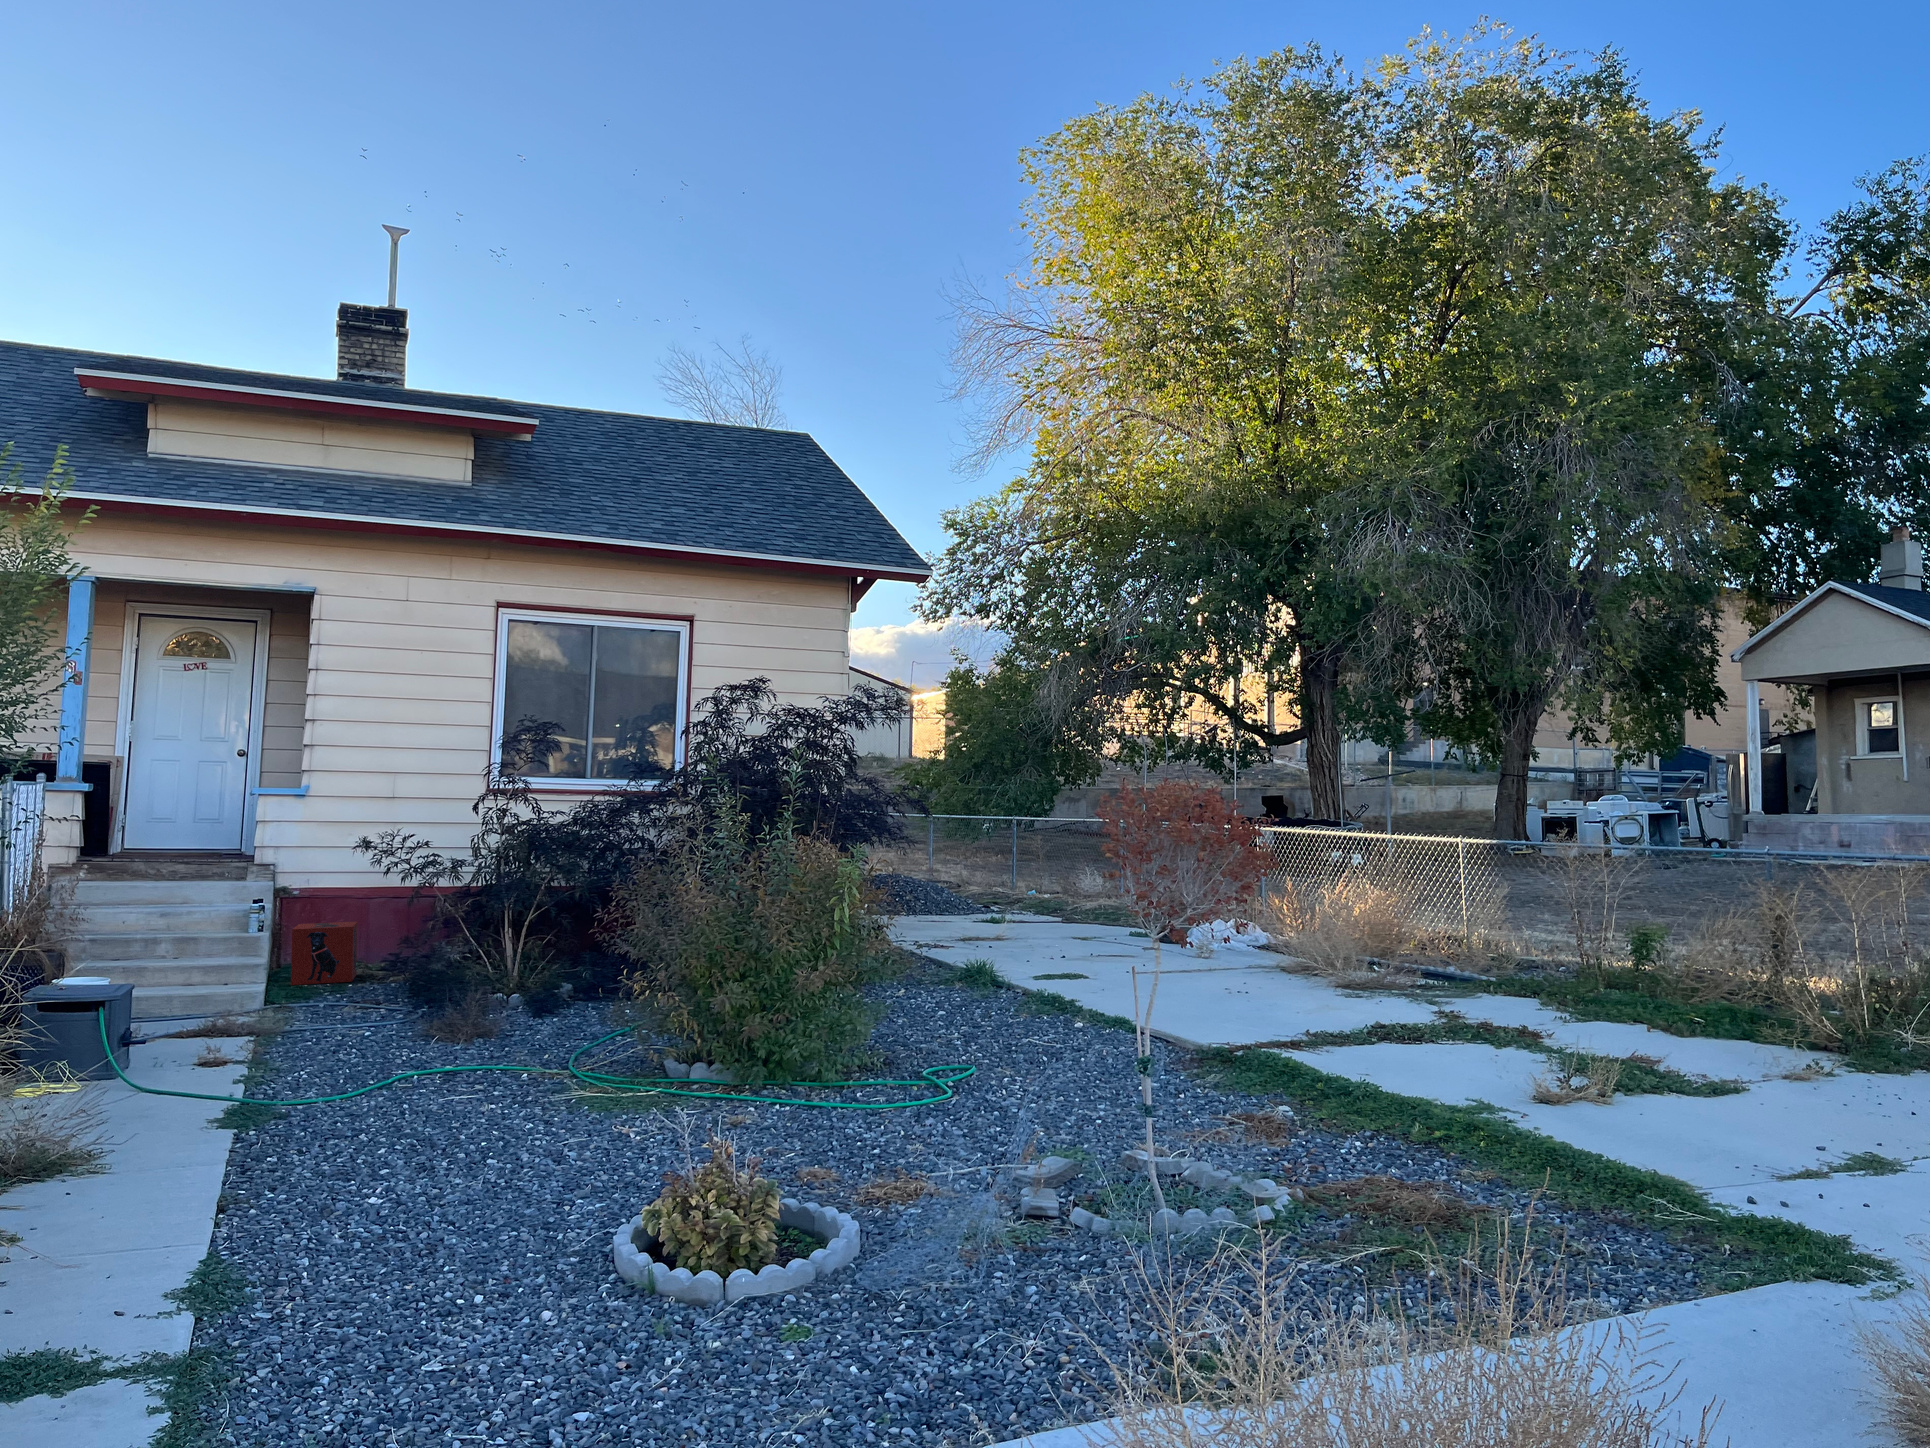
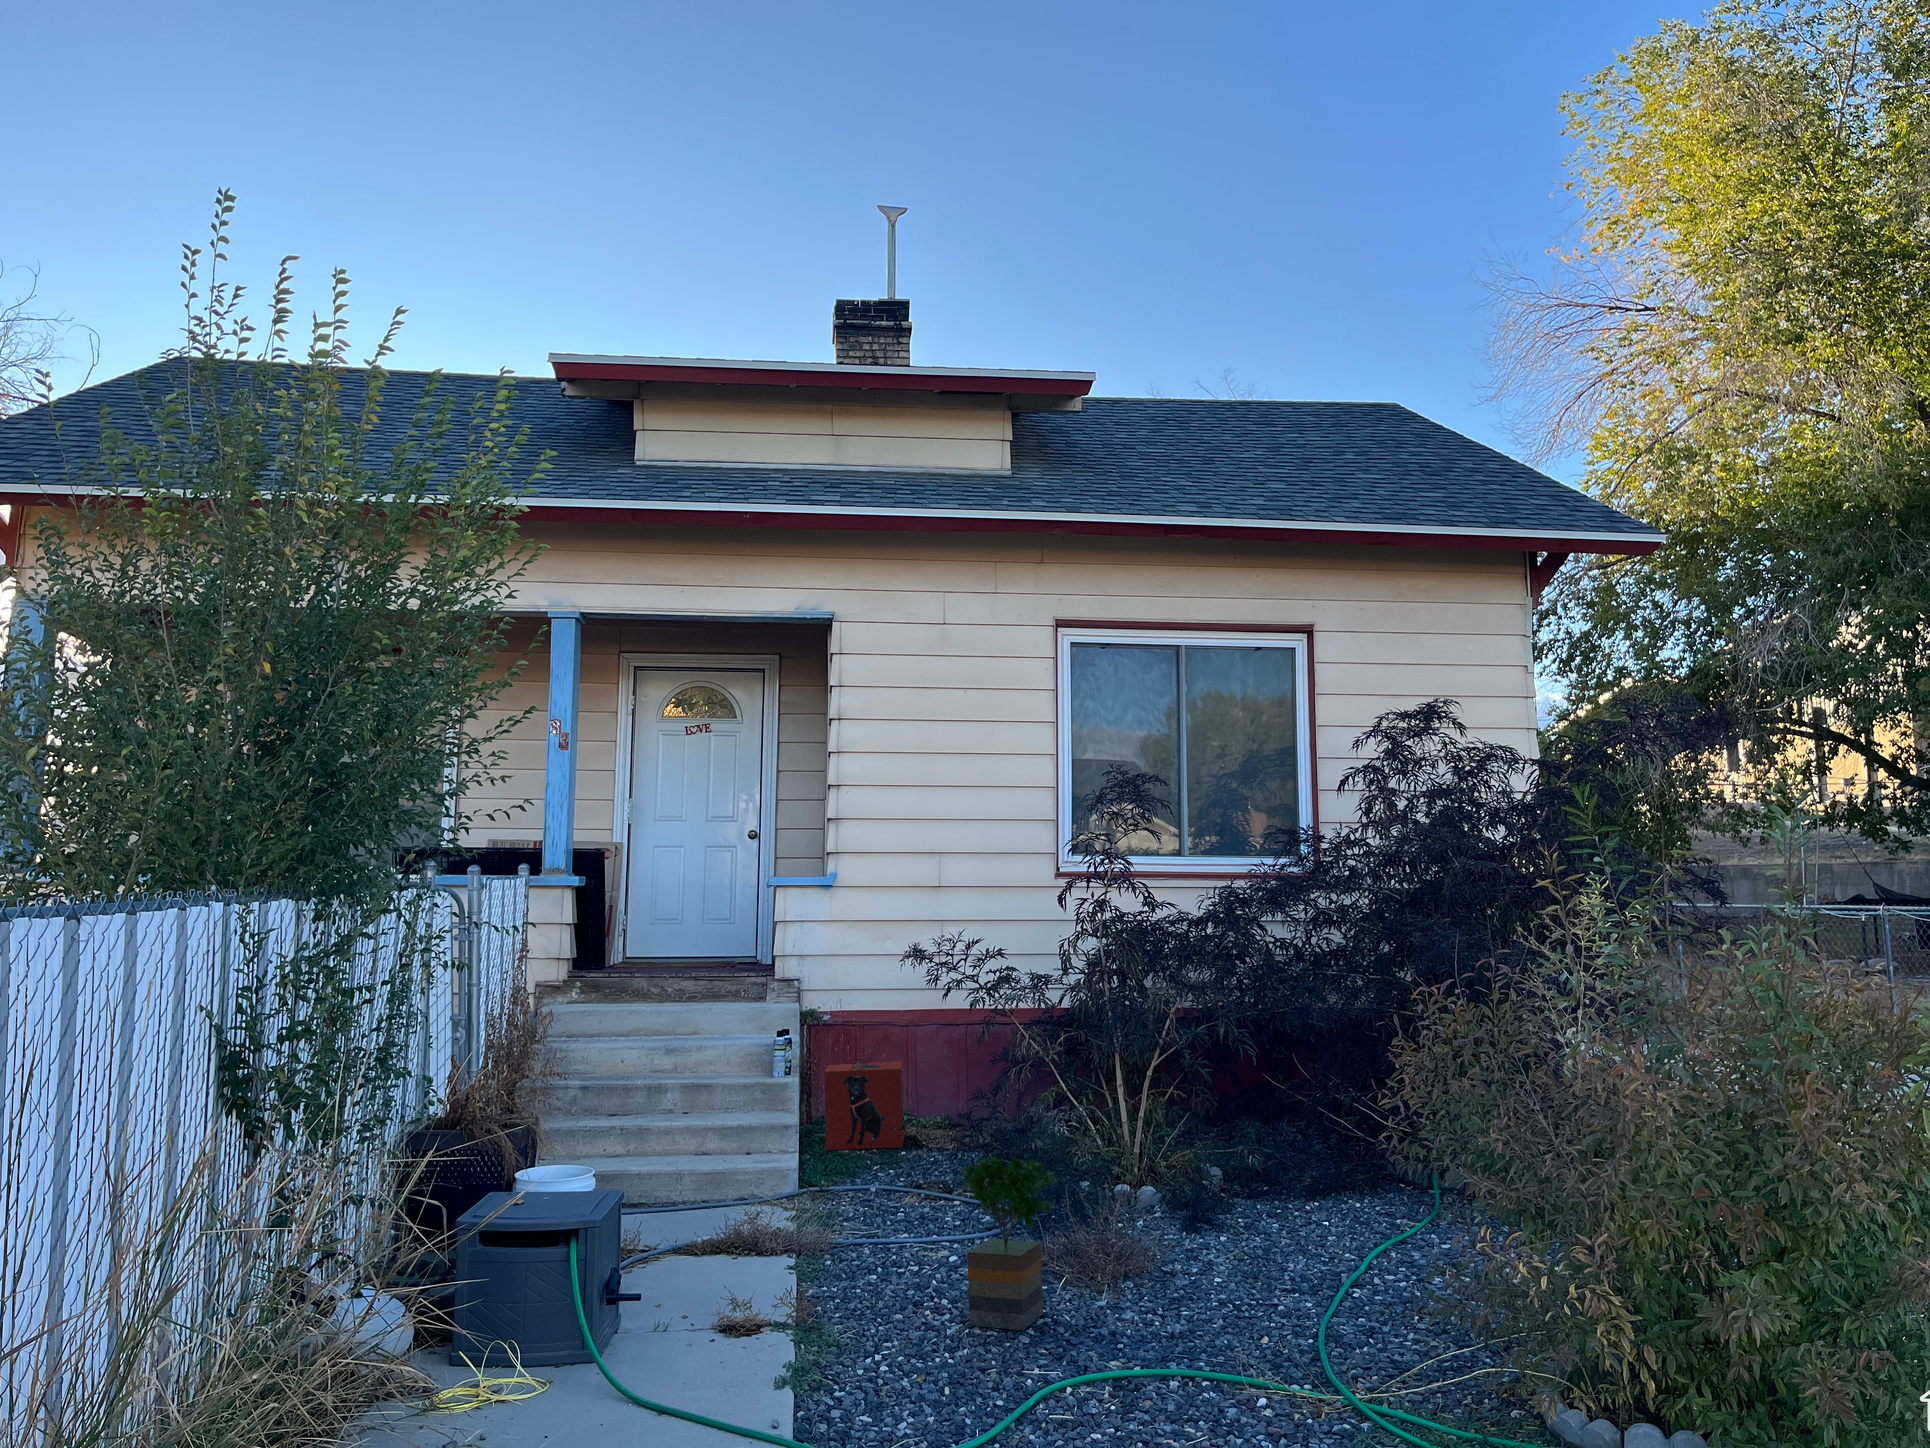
potted tree: none [361,964,425,1060] -> present [961,1156,1057,1330]

